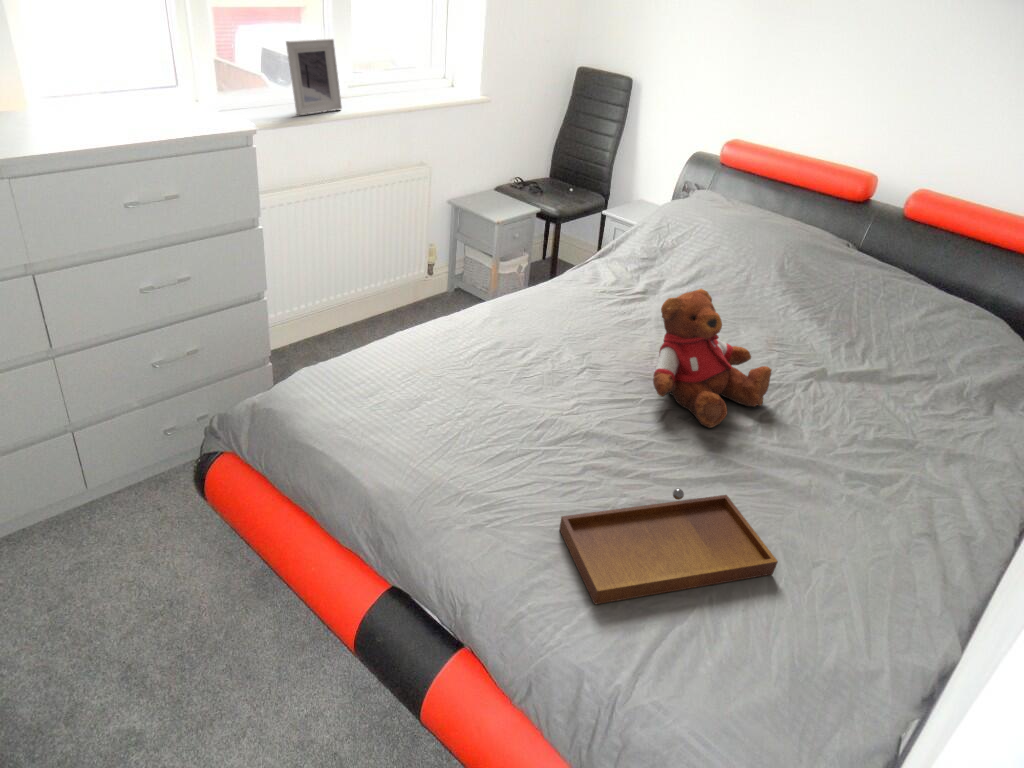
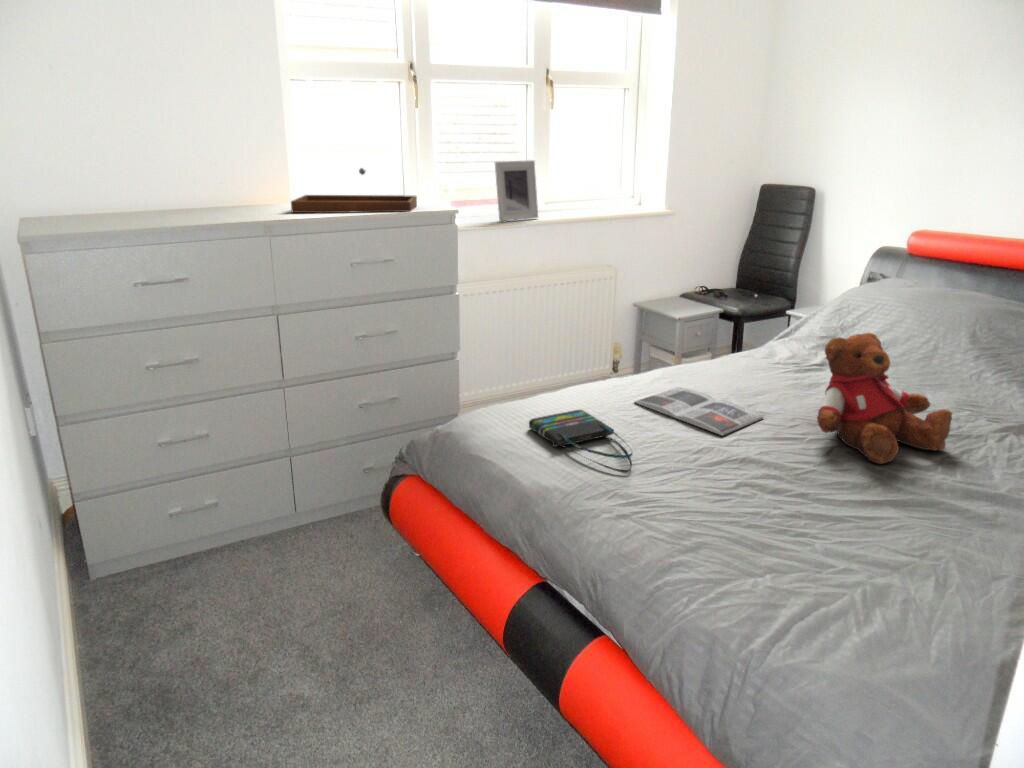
magazine: none [469,333,600,401] -> present [635,387,763,435]
tote bag: none [362,378,480,464] -> present [529,410,632,473]
tray: present [559,489,778,604] -> present [291,168,417,213]

